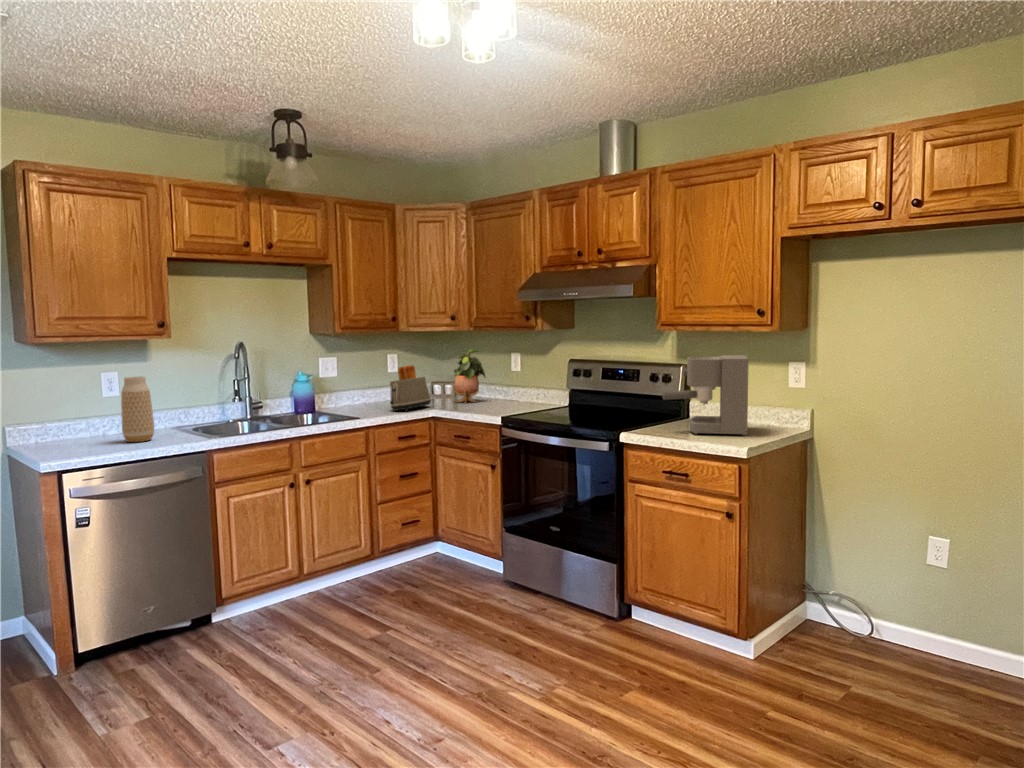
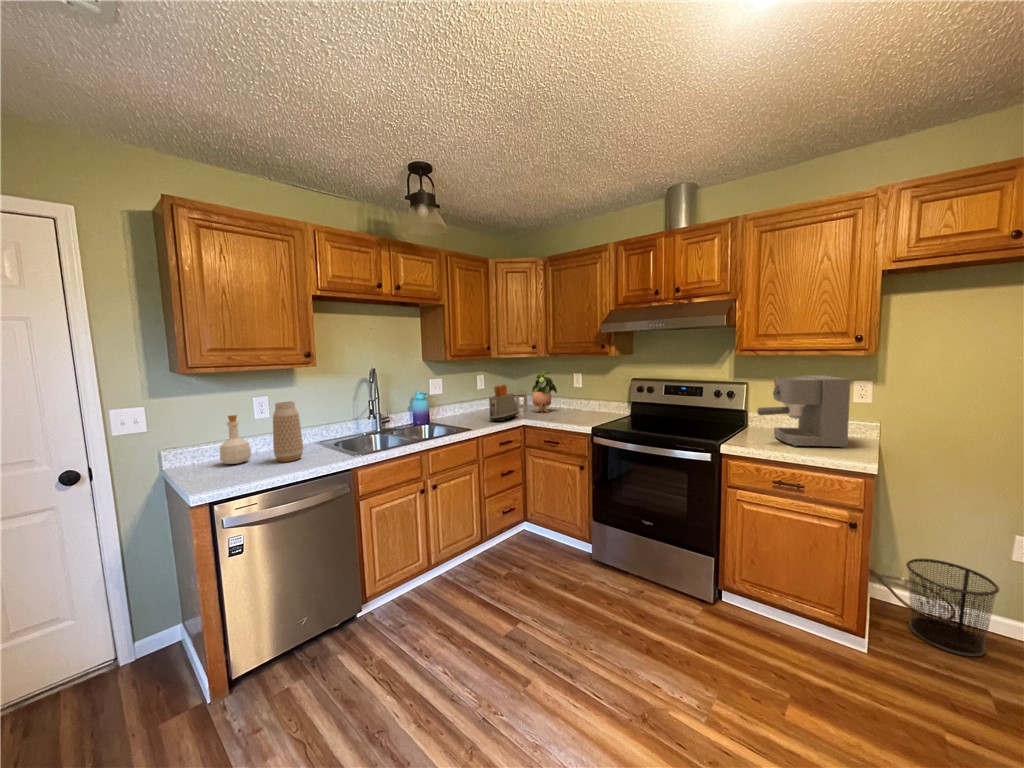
bottle: none [65,390,98,443] -> present [220,415,251,464]
waste bin: none [816,565,894,662] -> present [906,559,999,656]

